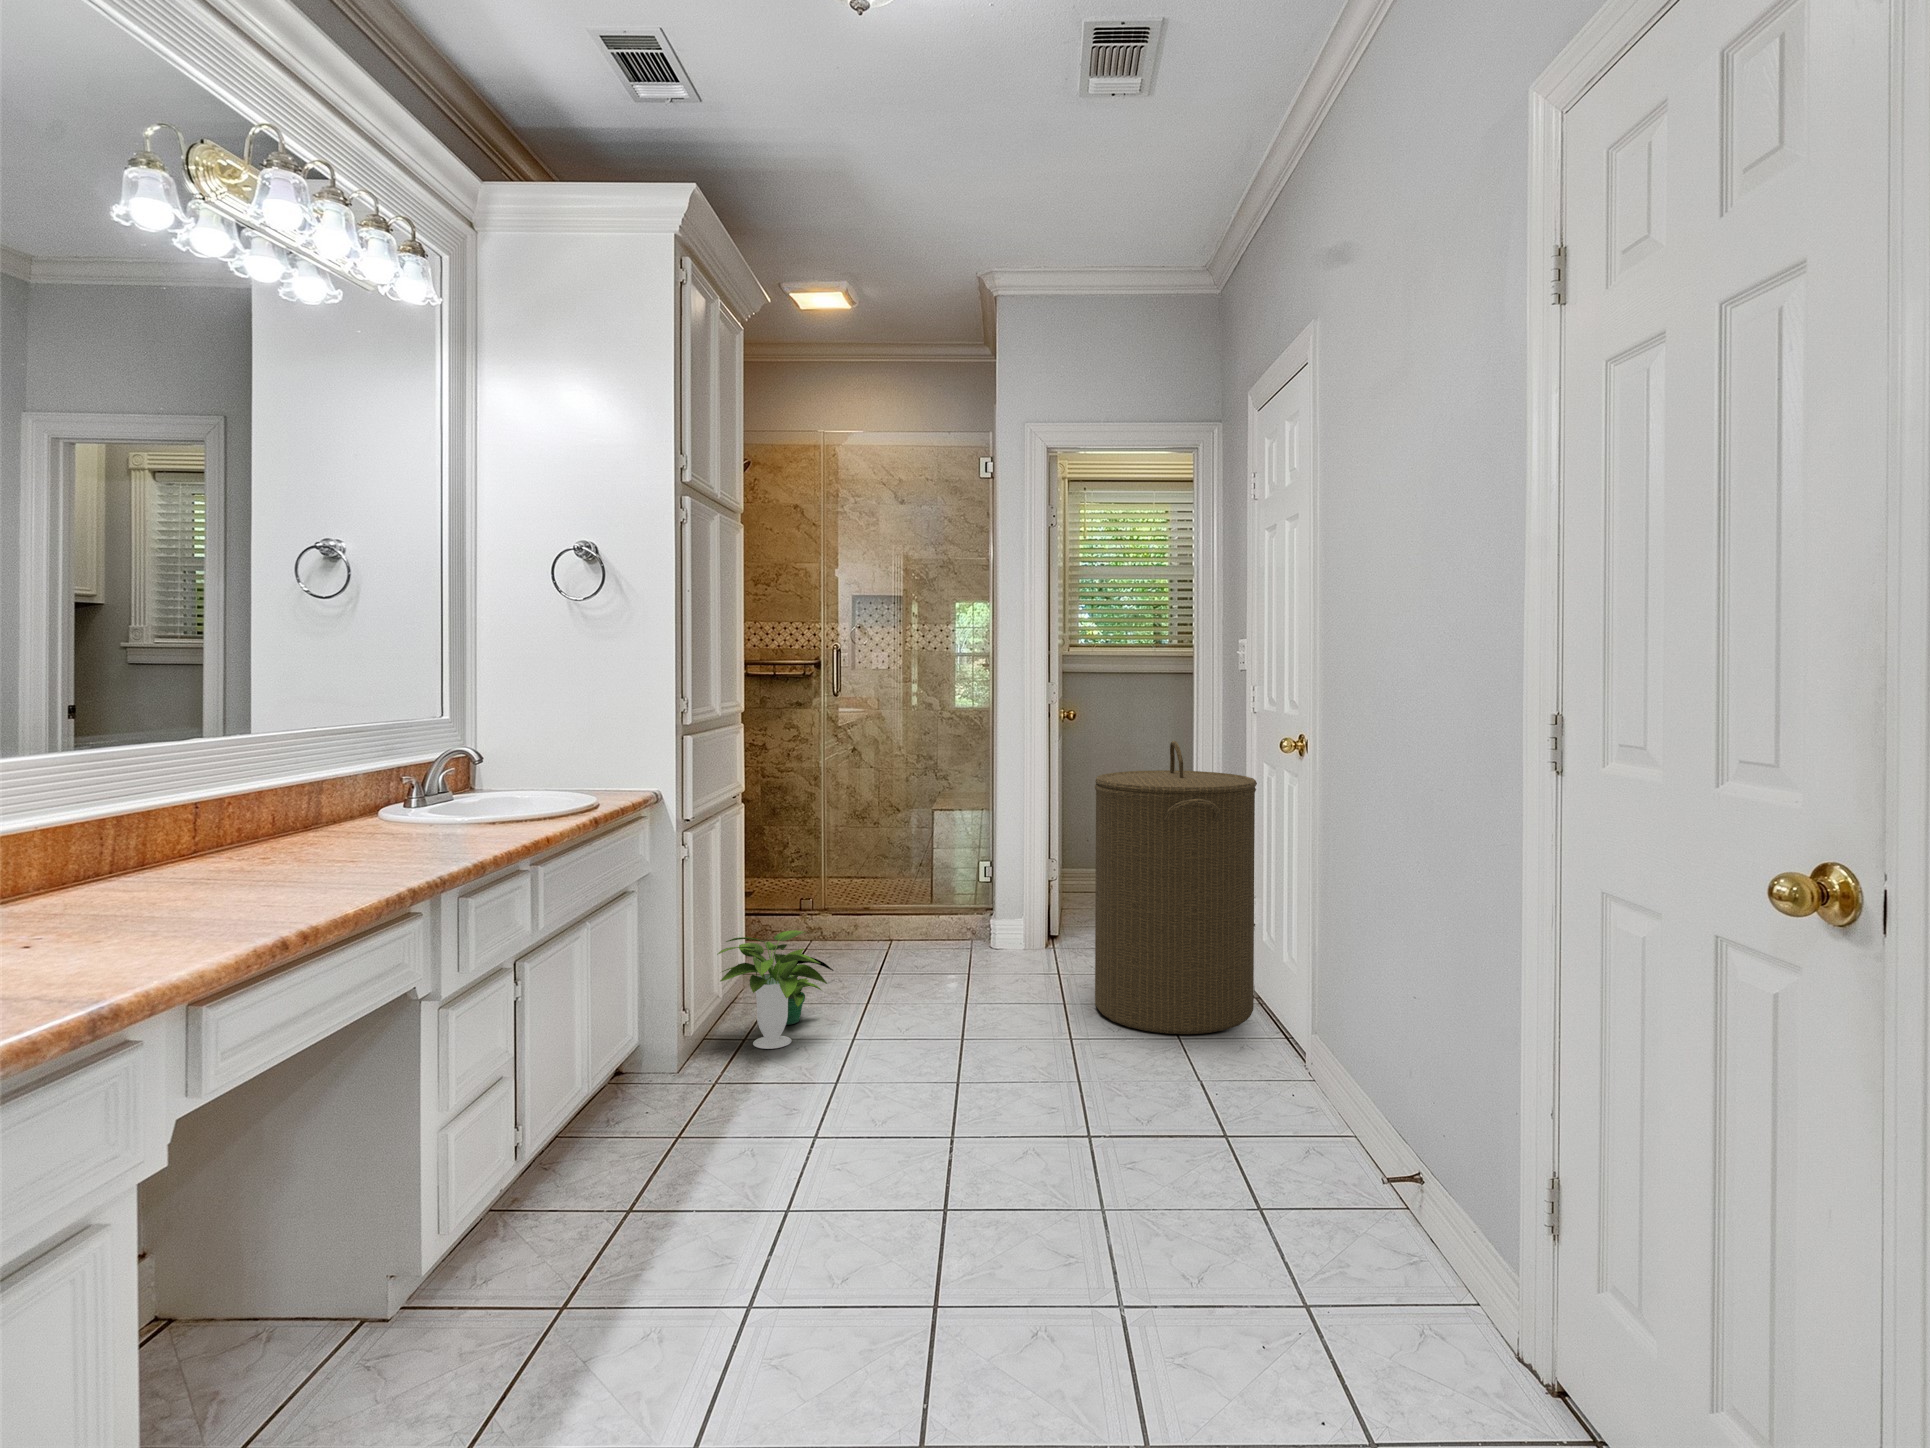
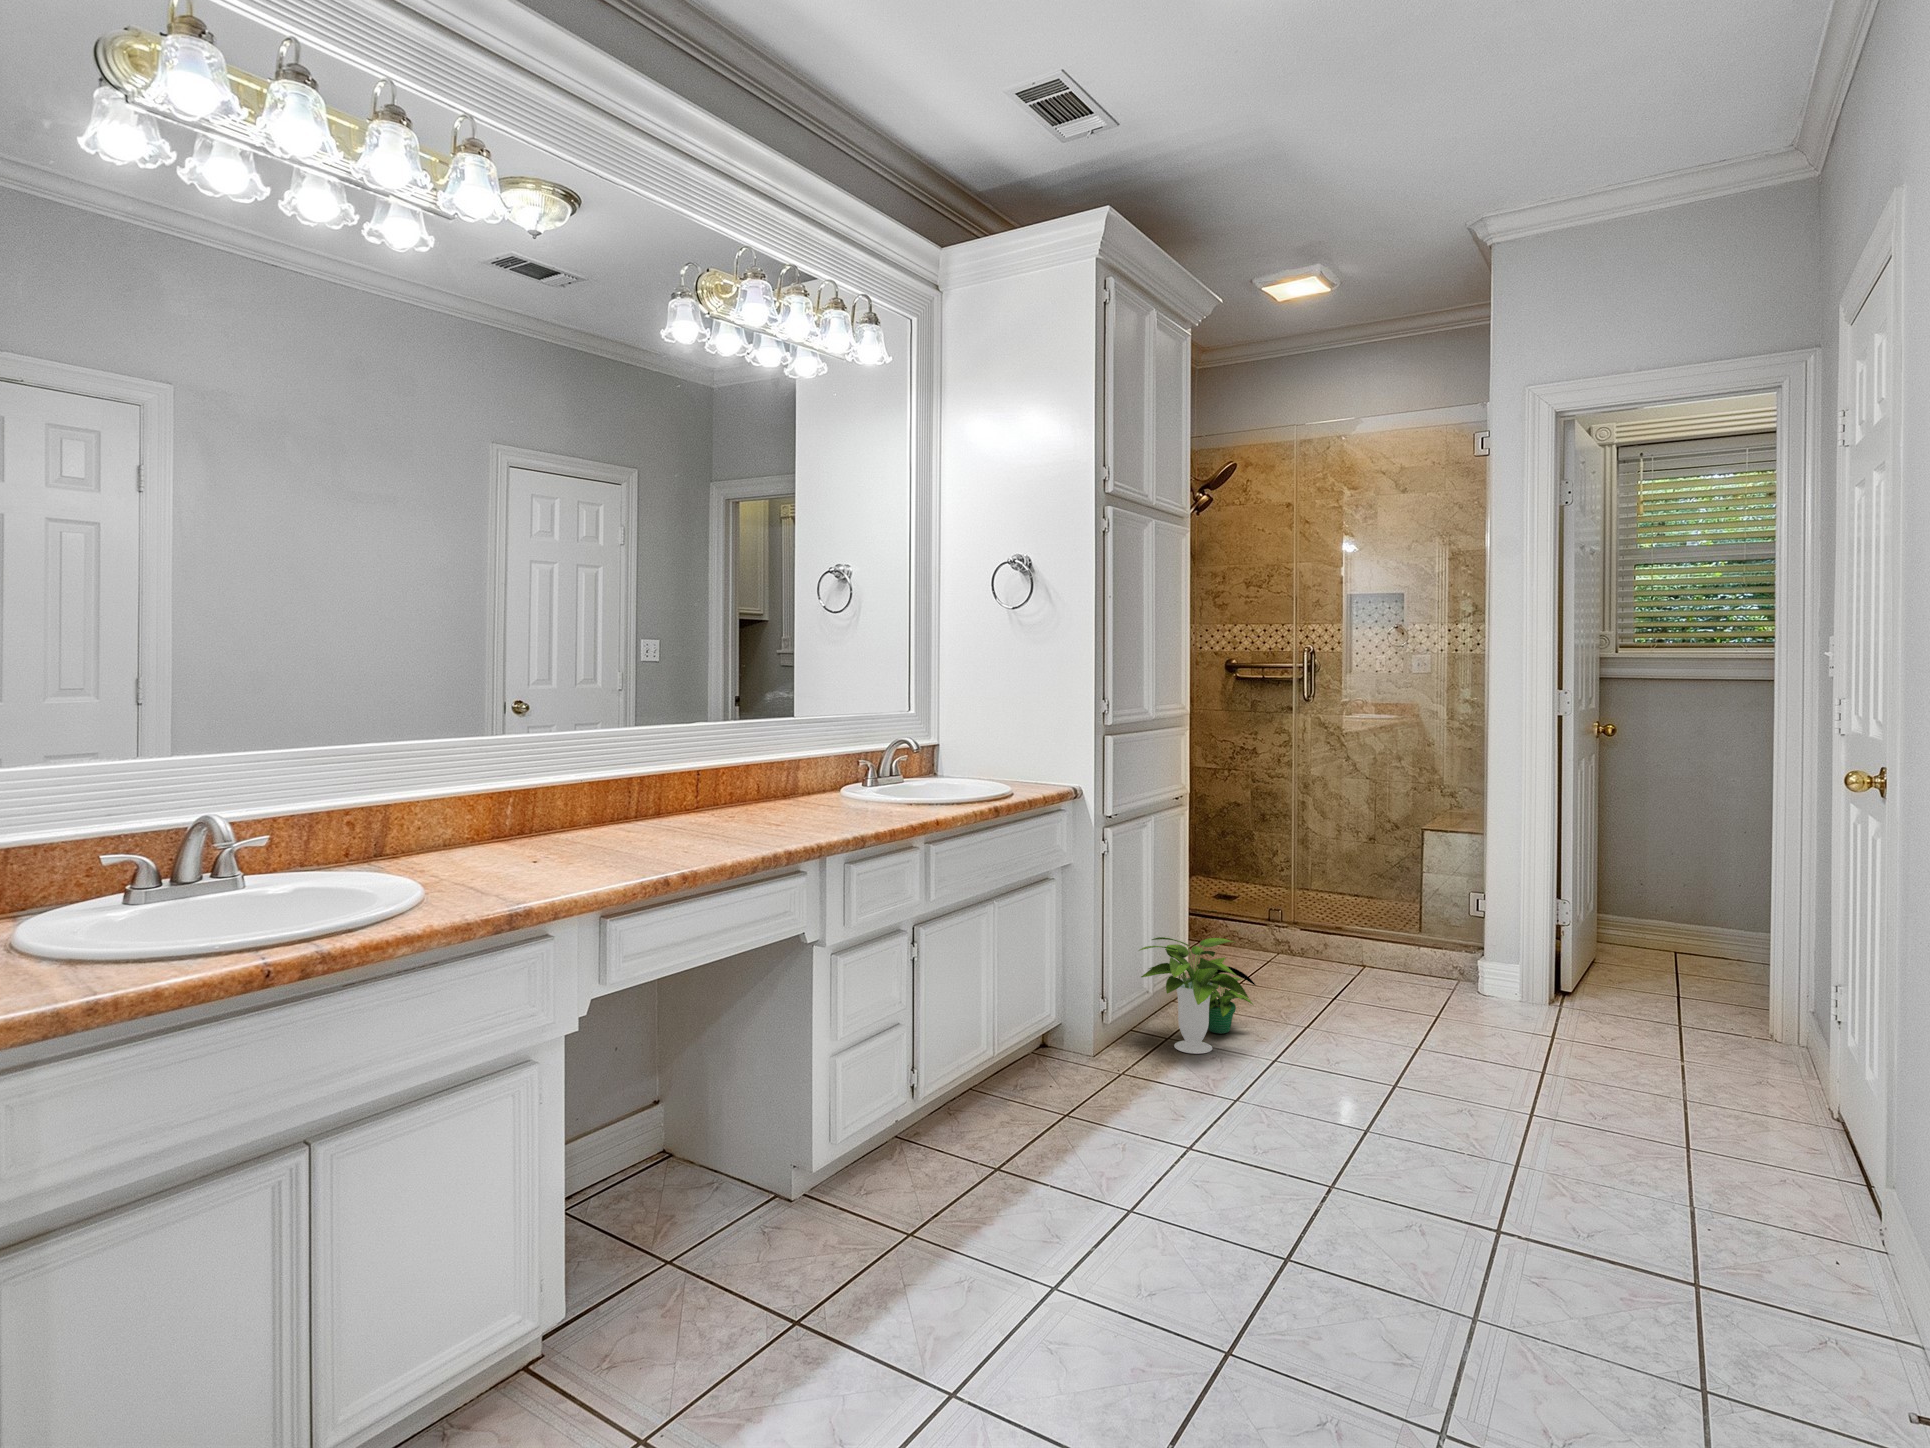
laundry hamper: present [1095,741,1257,1034] -> none [1577,766,1823,1147]

